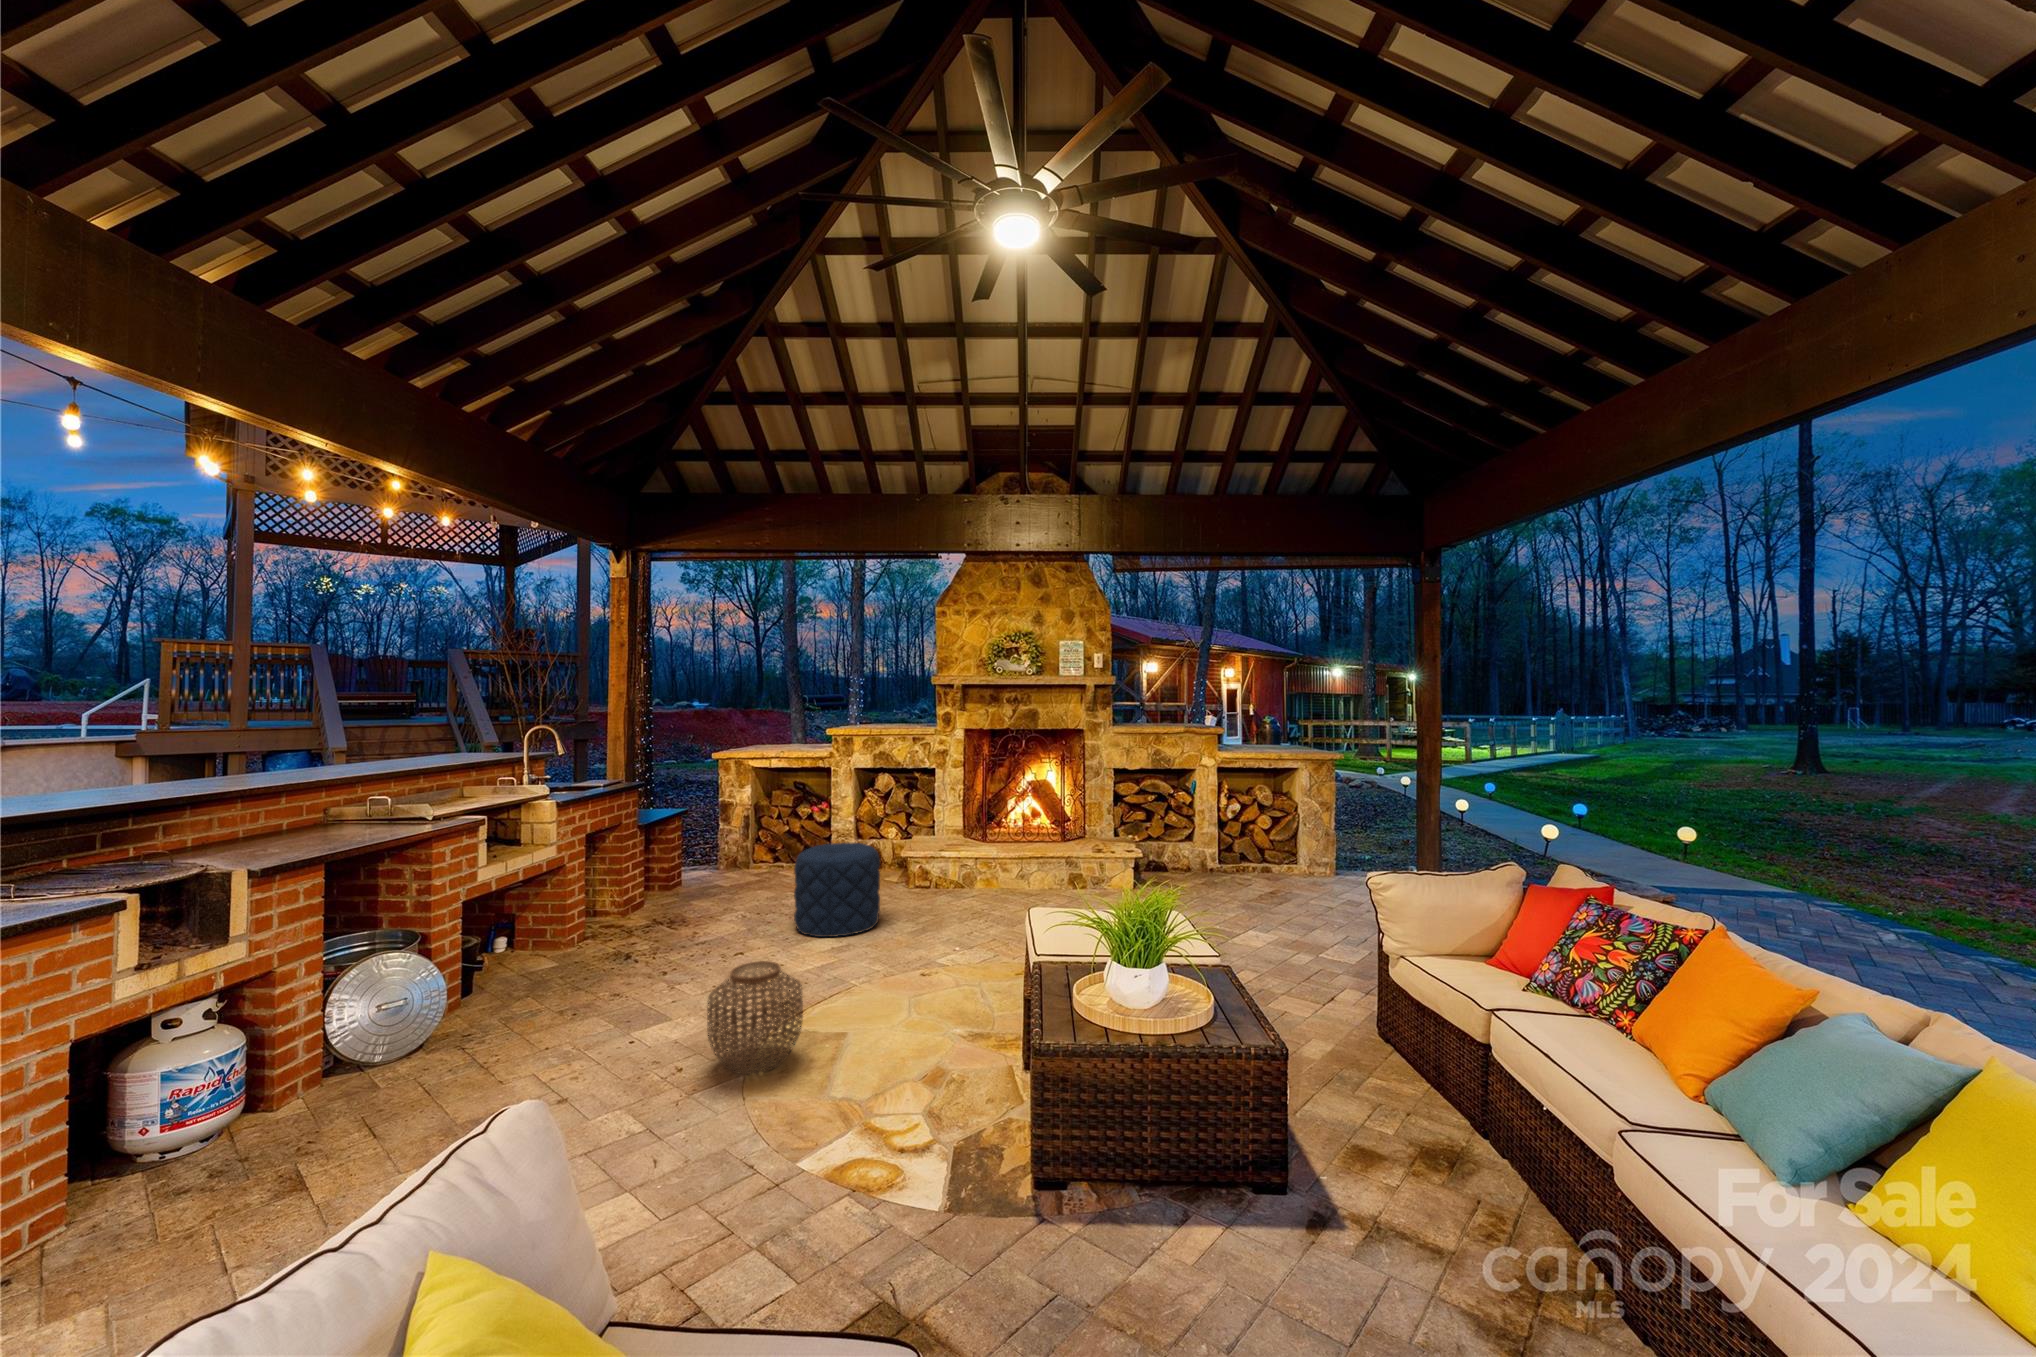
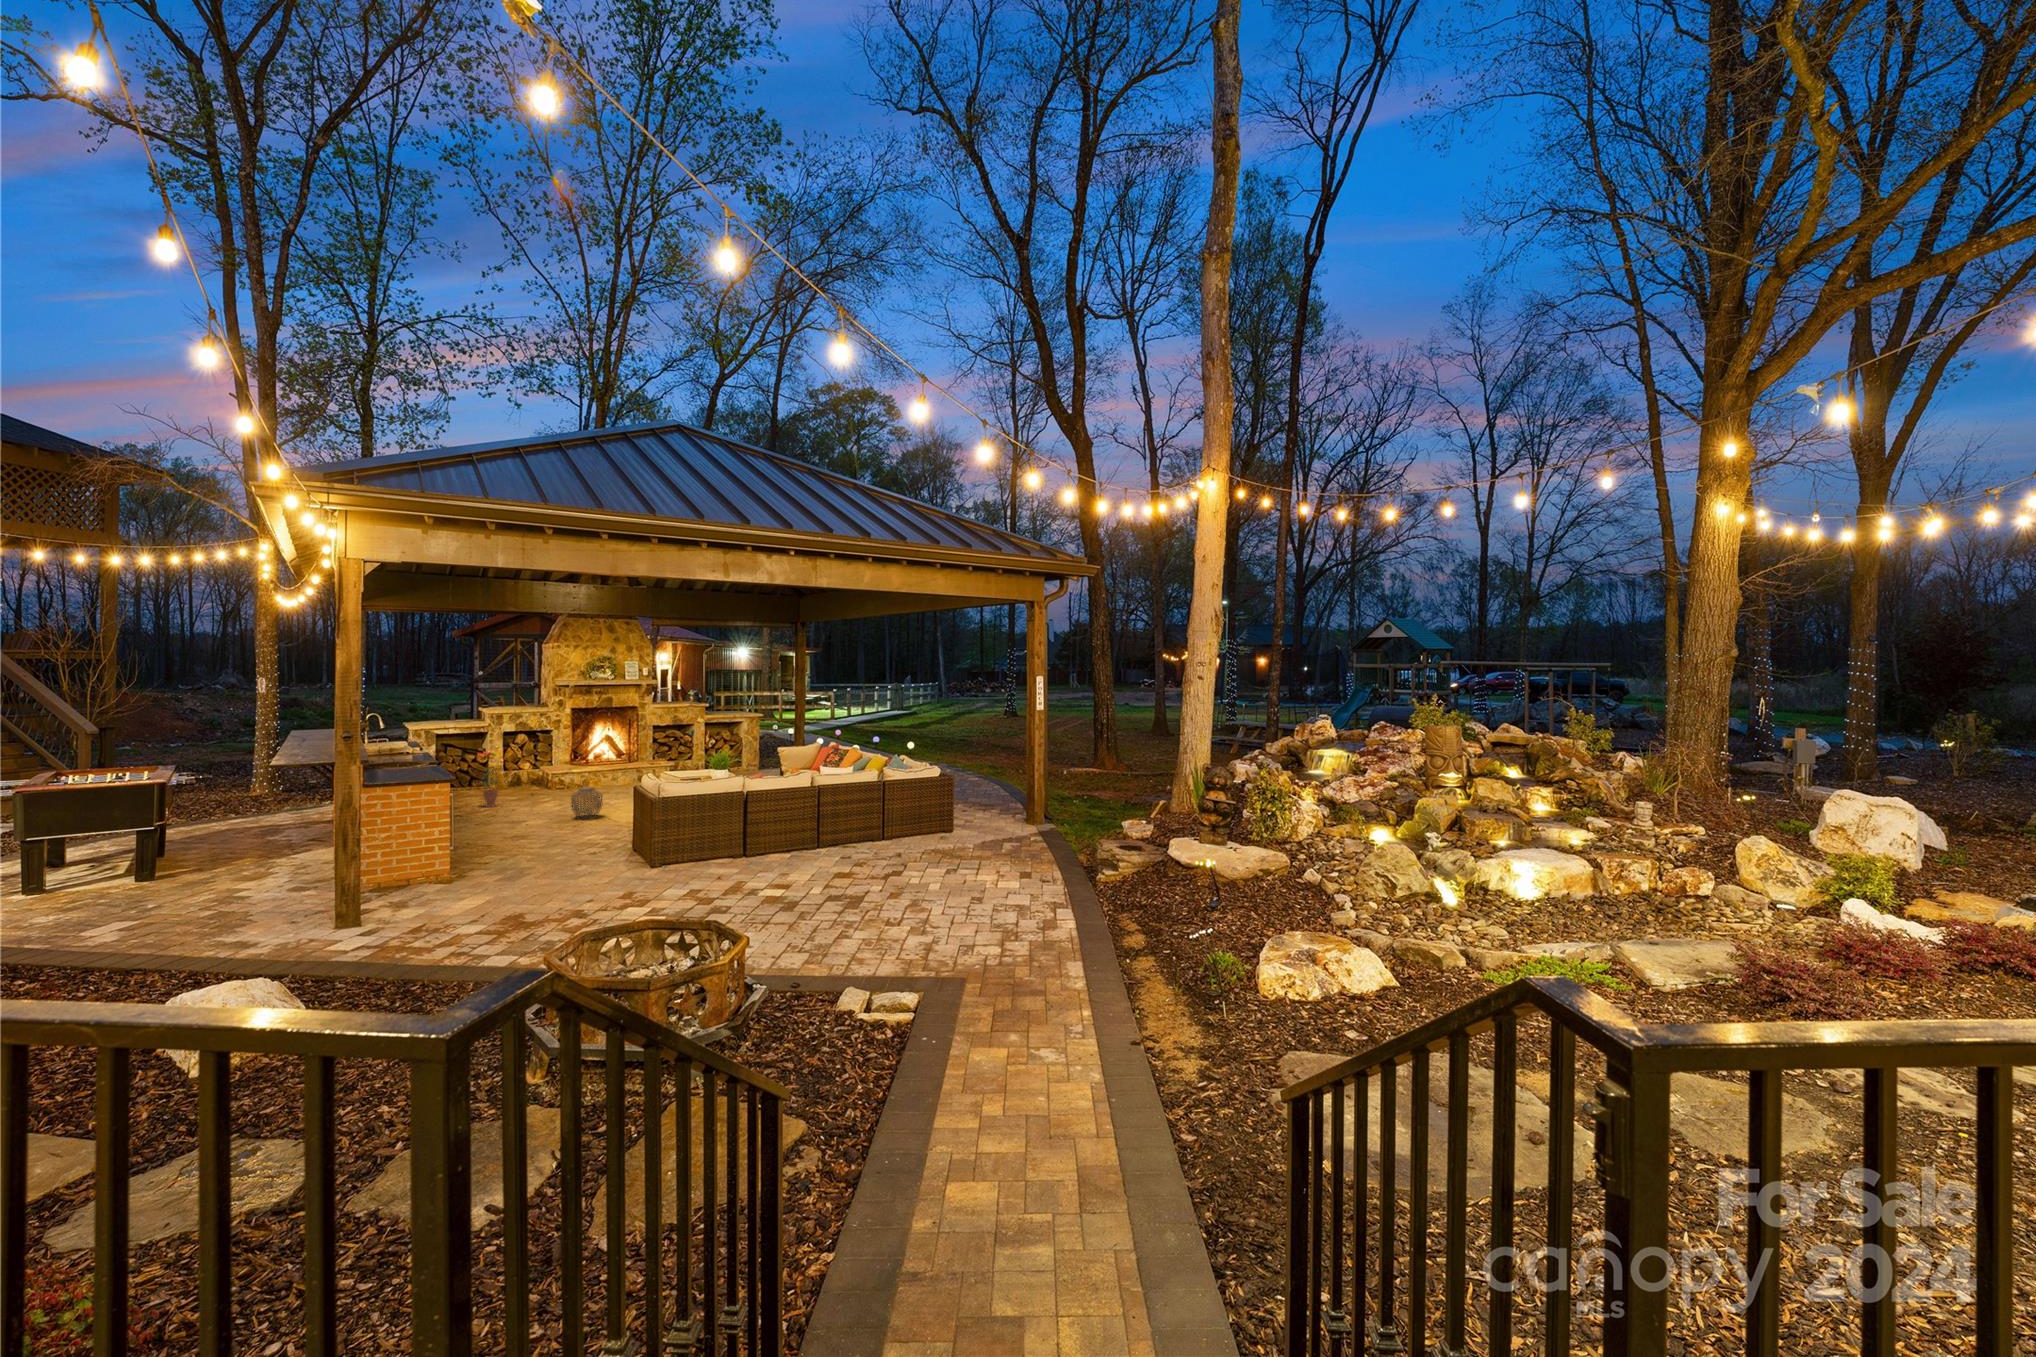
pouf: present [794,843,880,937] -> none [525,762,568,801]
potted plant: none [682,848,724,943] -> present [483,769,498,807]

